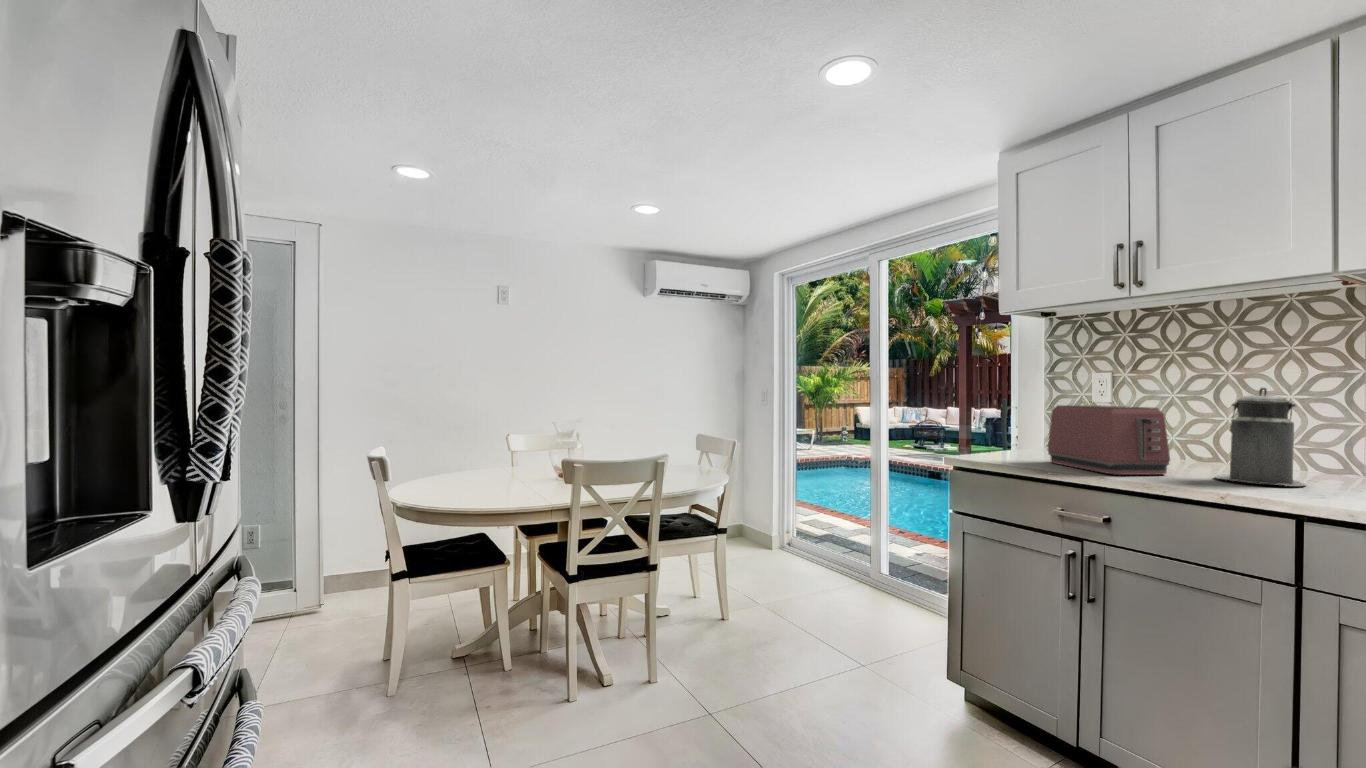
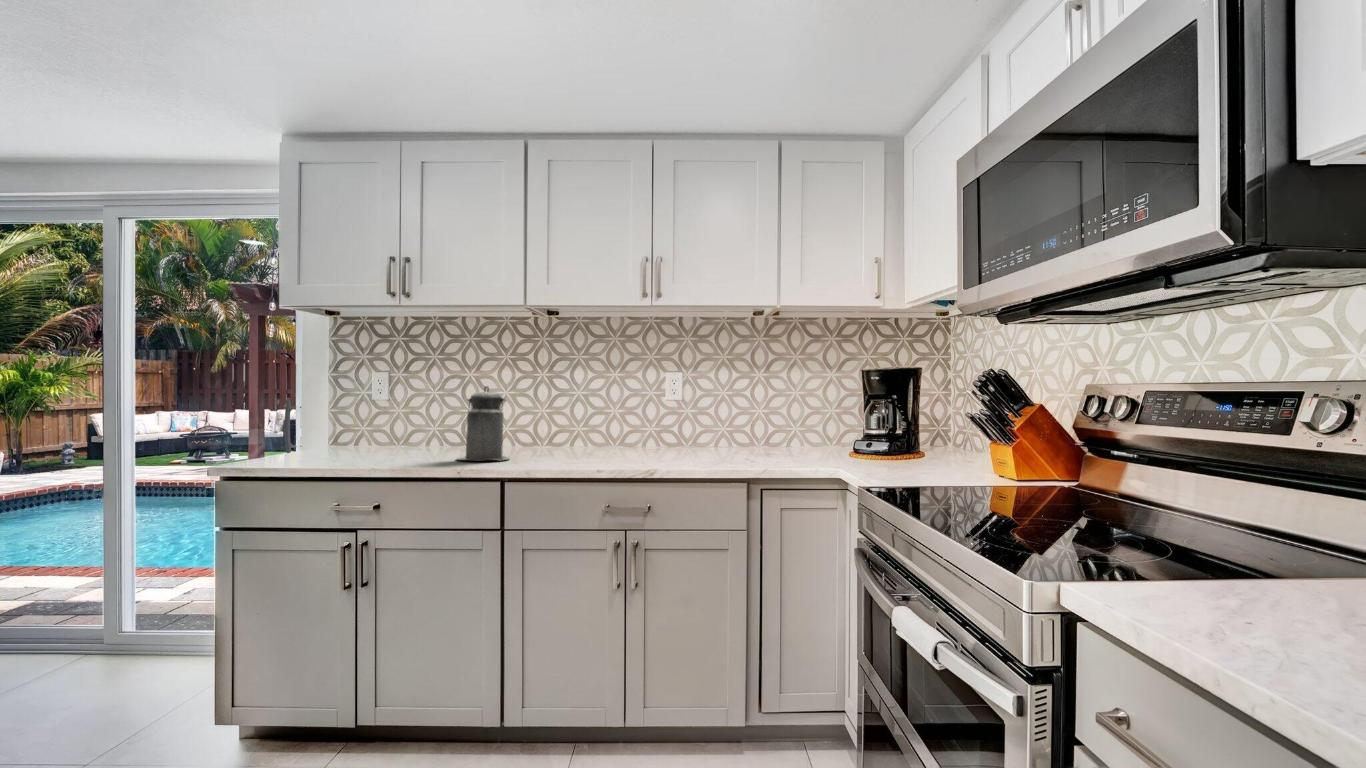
toaster: present [1048,405,1170,475] -> none [328,403,427,464]

